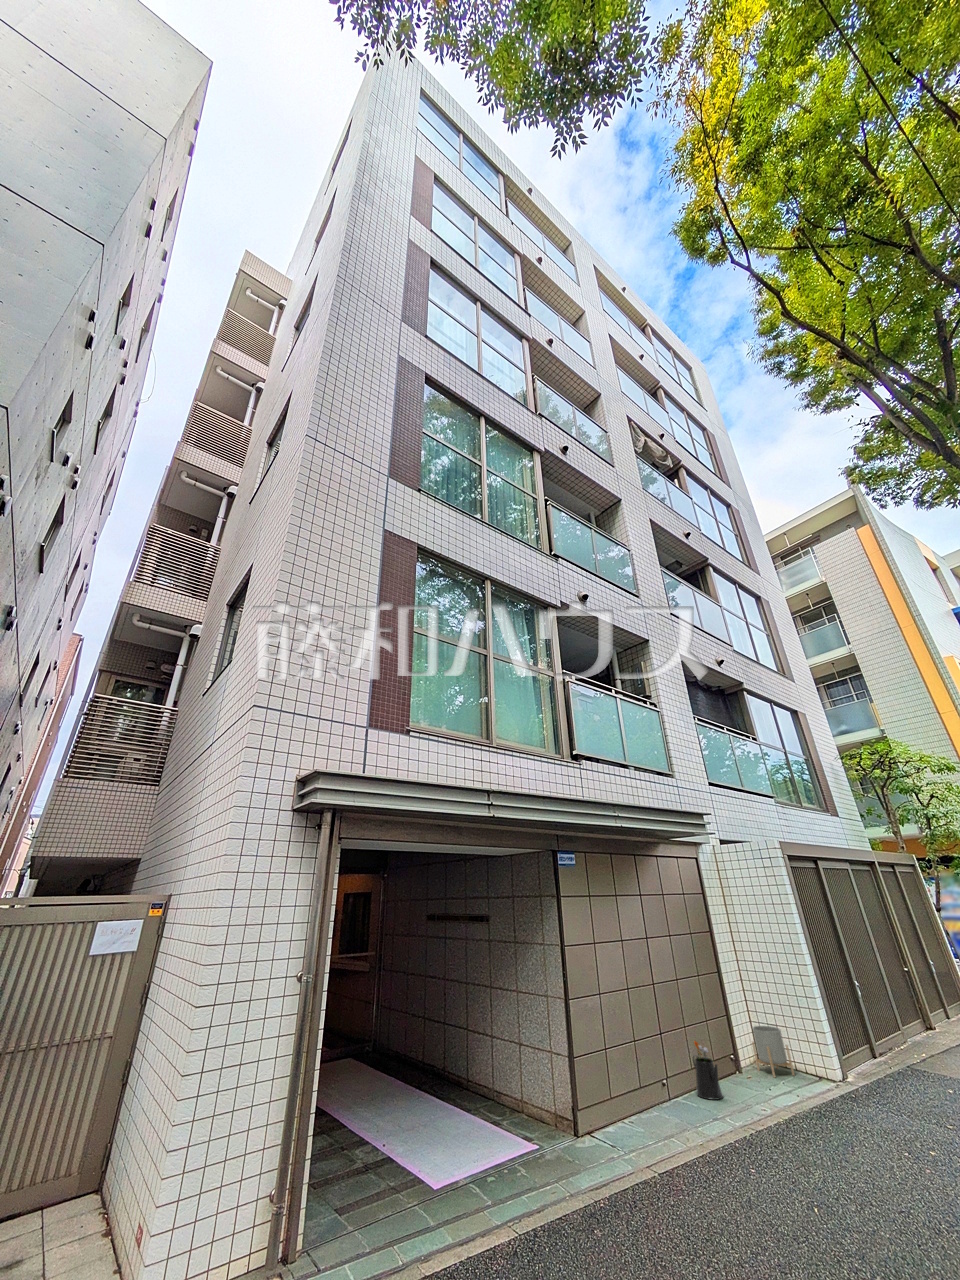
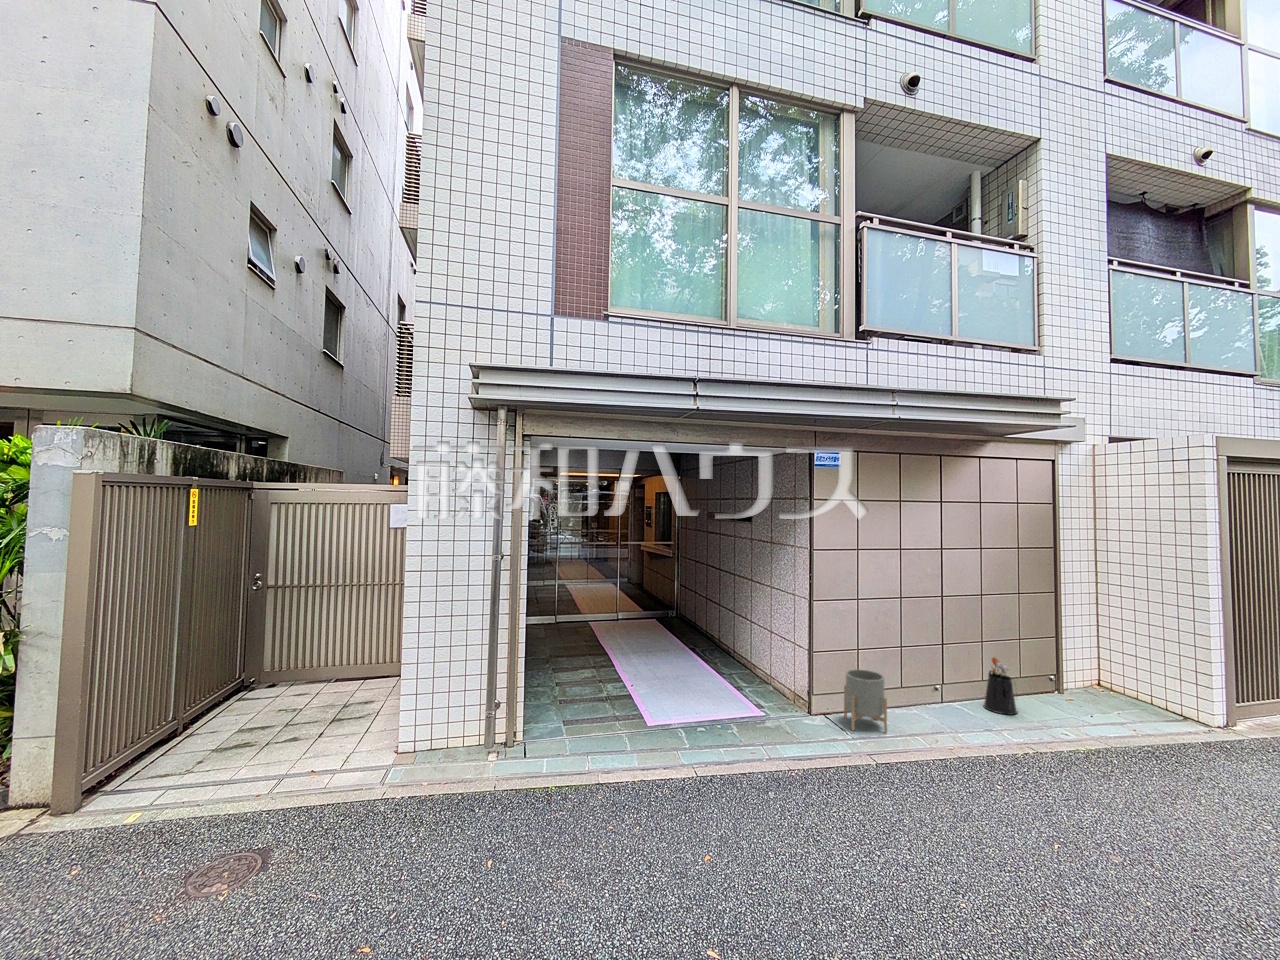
planter: present [752,1026,794,1077] -> present [844,669,887,733]

